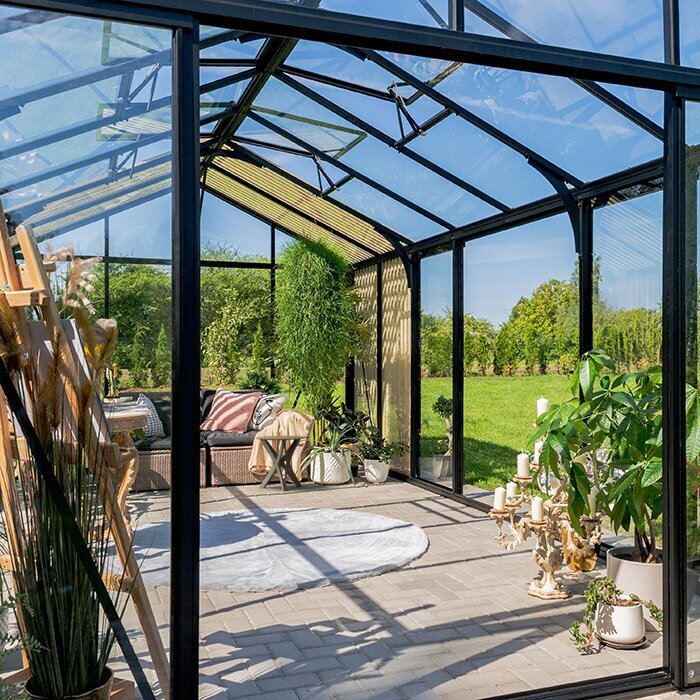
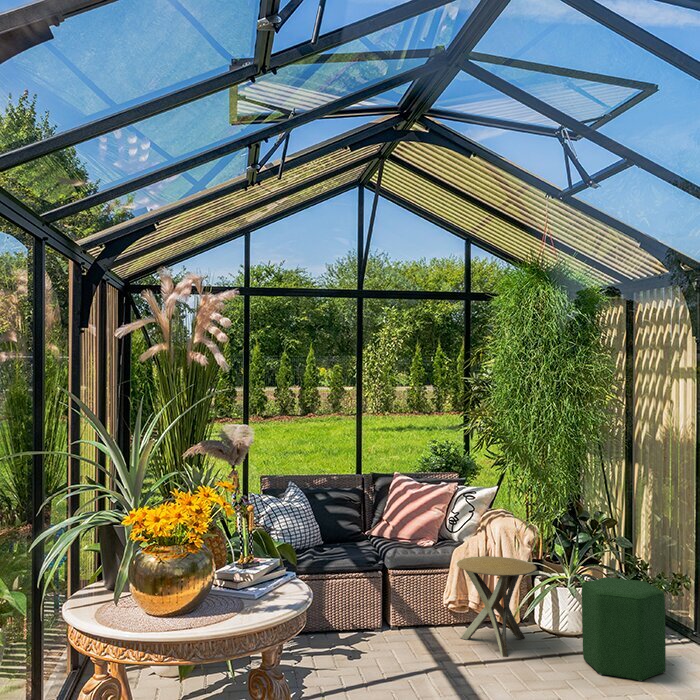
ottoman: none [332,439,380,493] -> present [582,577,666,681]

